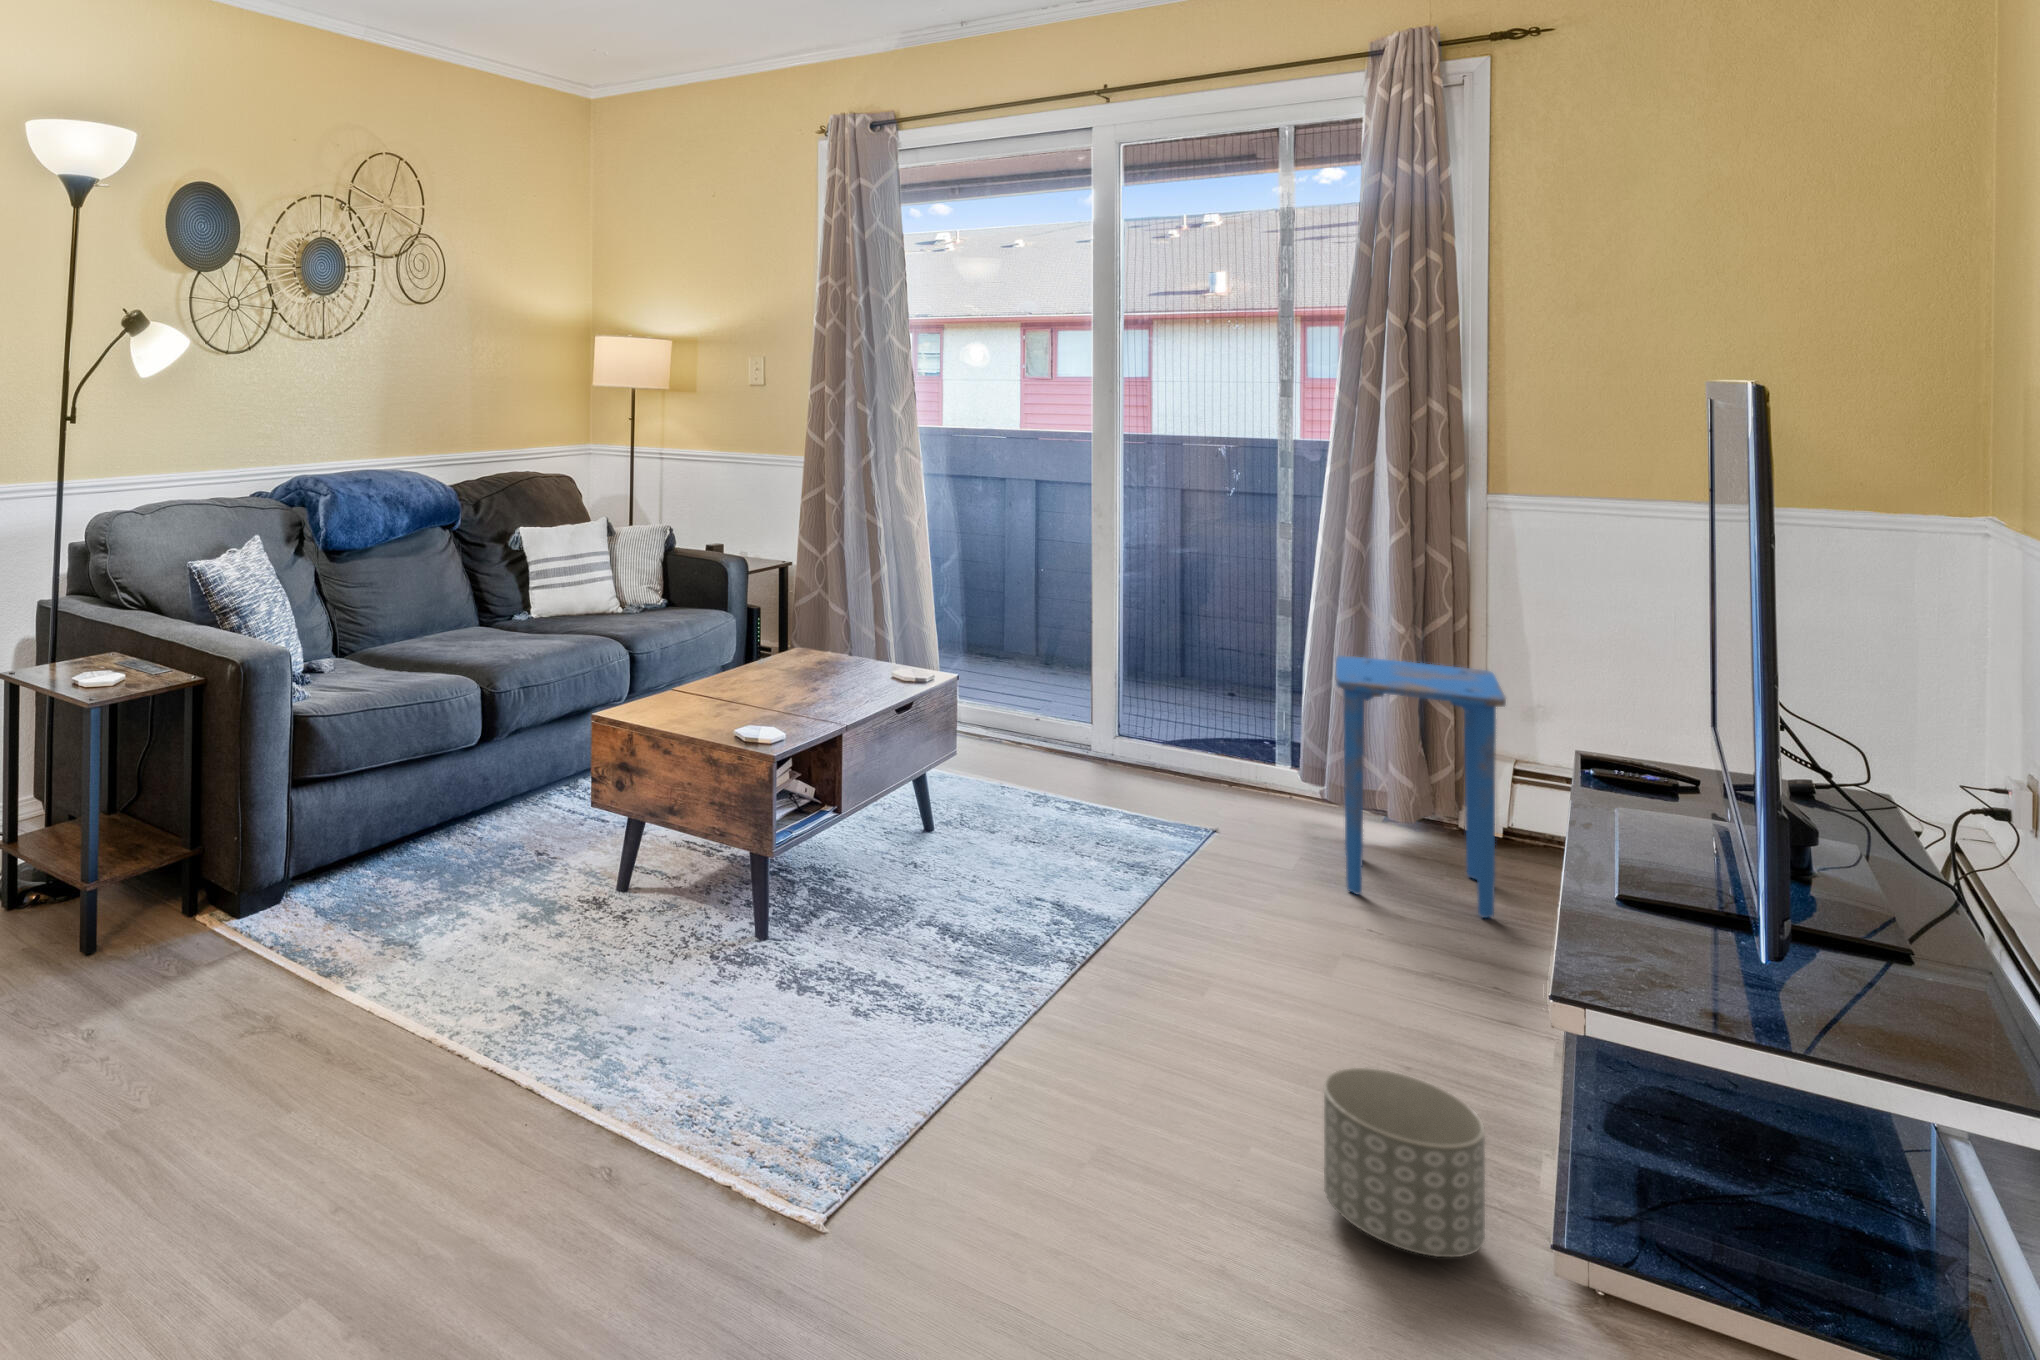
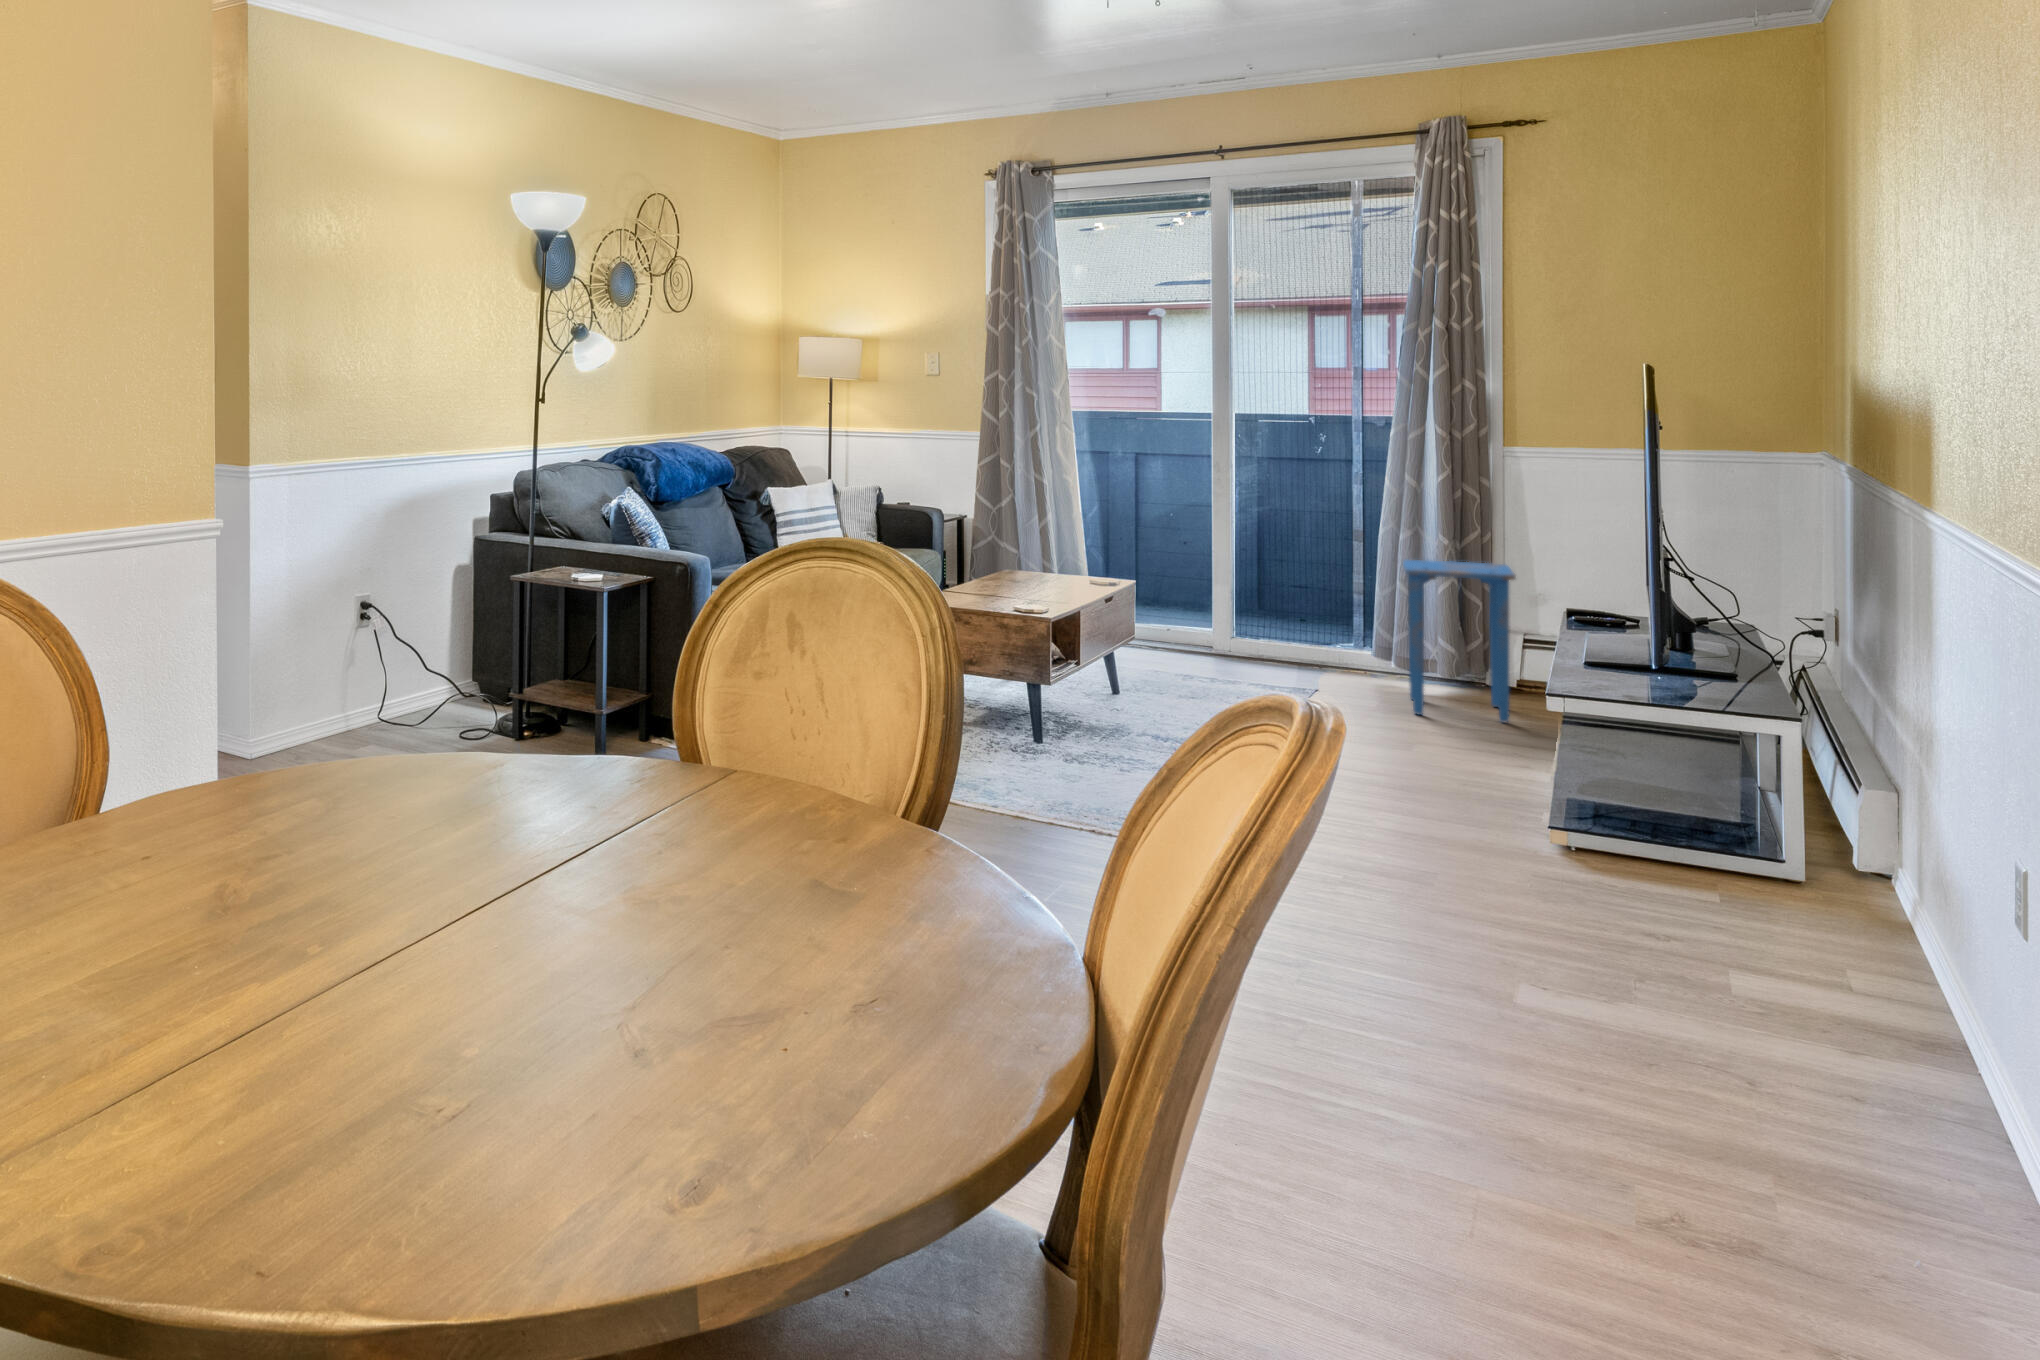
planter: present [1324,1068,1485,1257] -> none [1419,745,1504,828]

